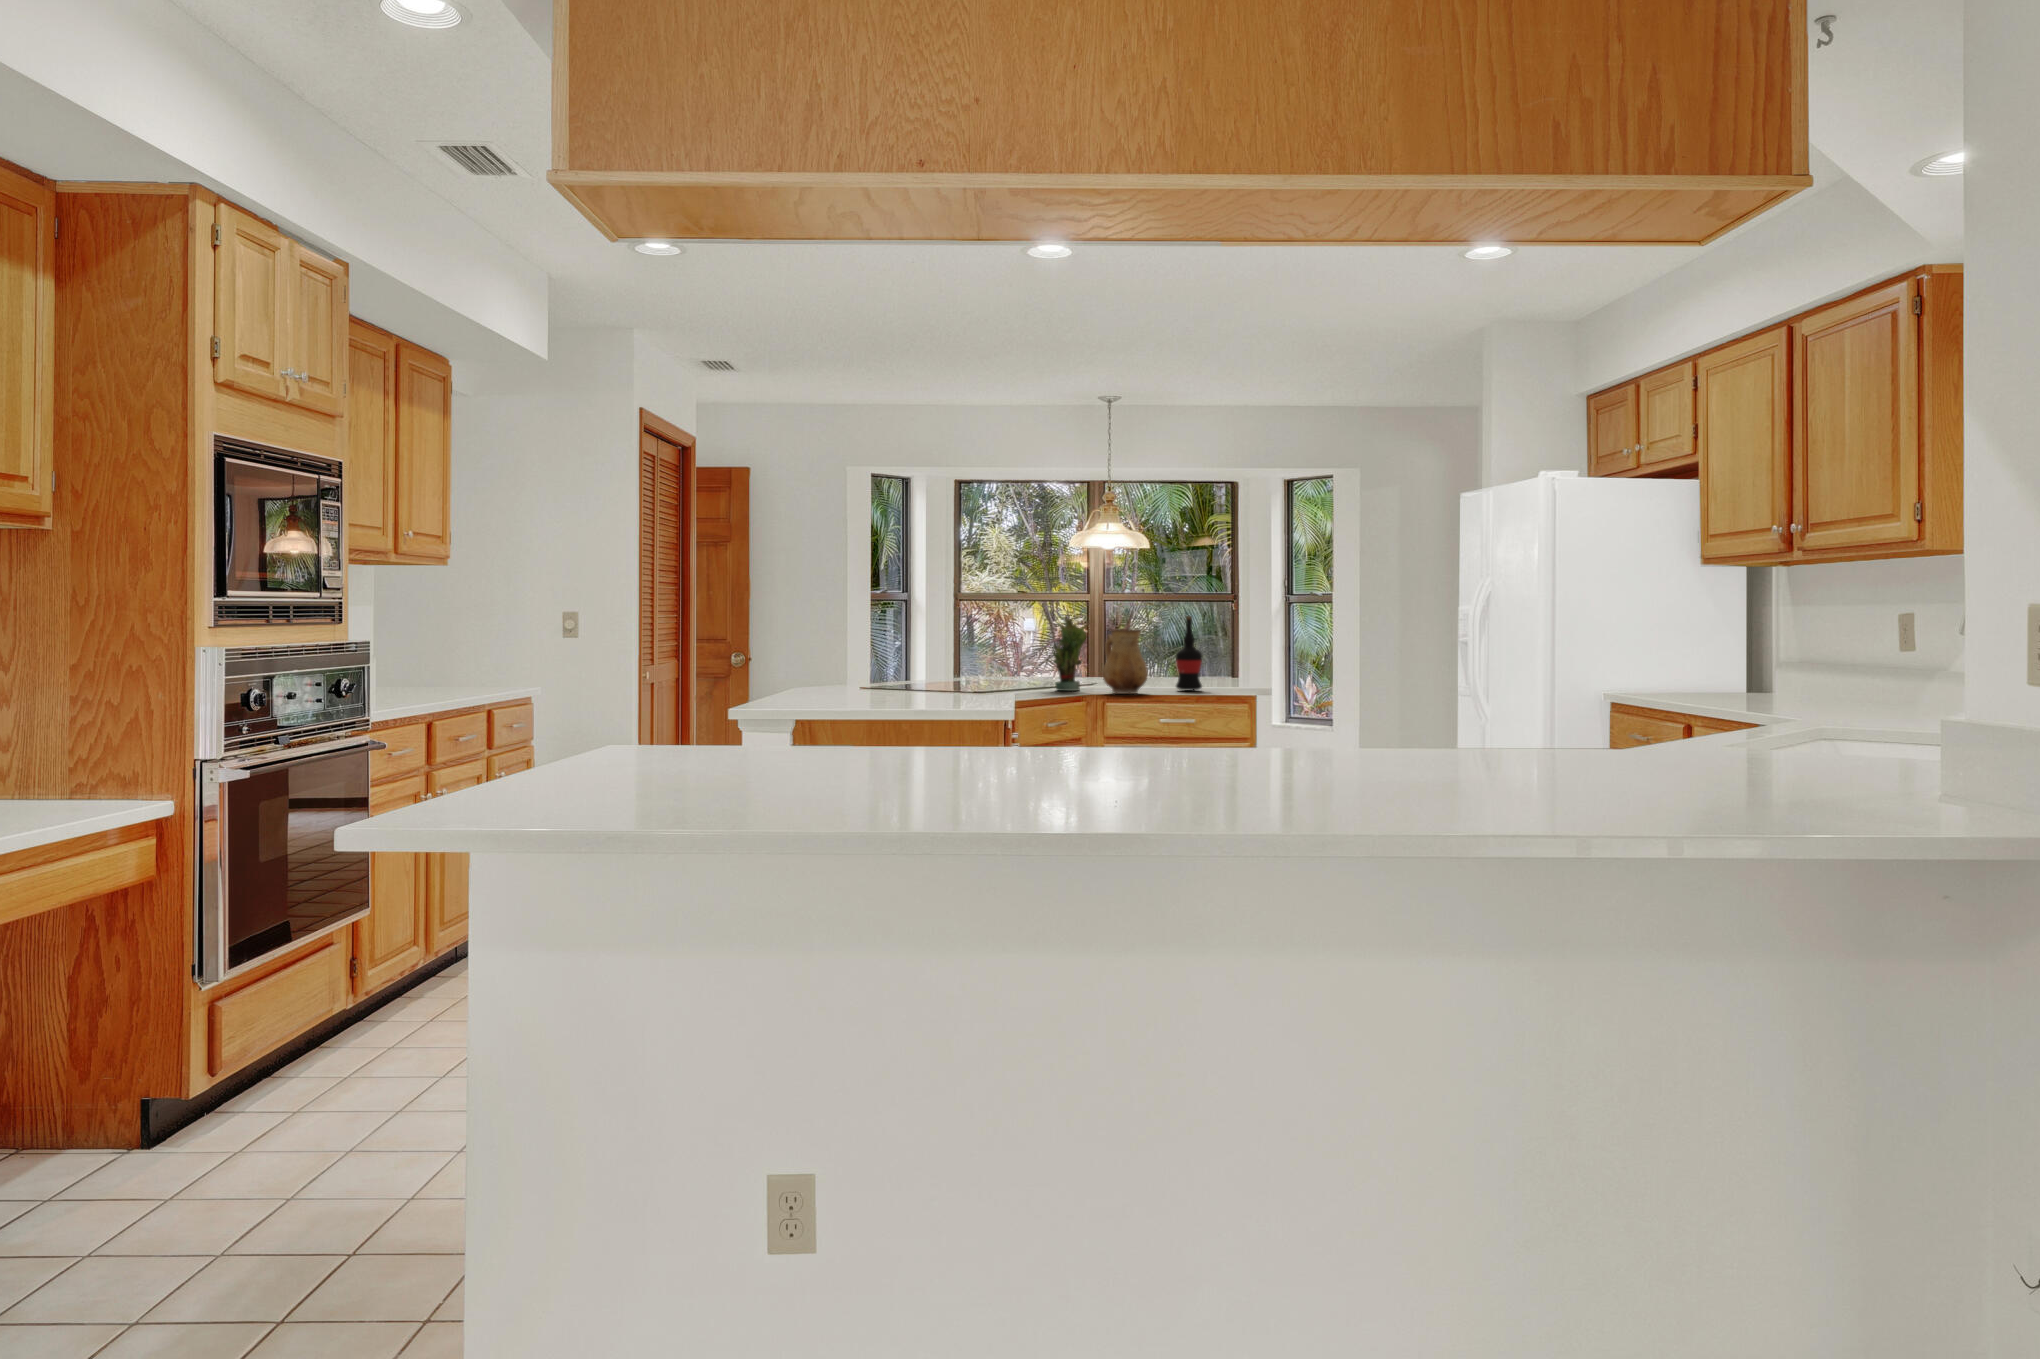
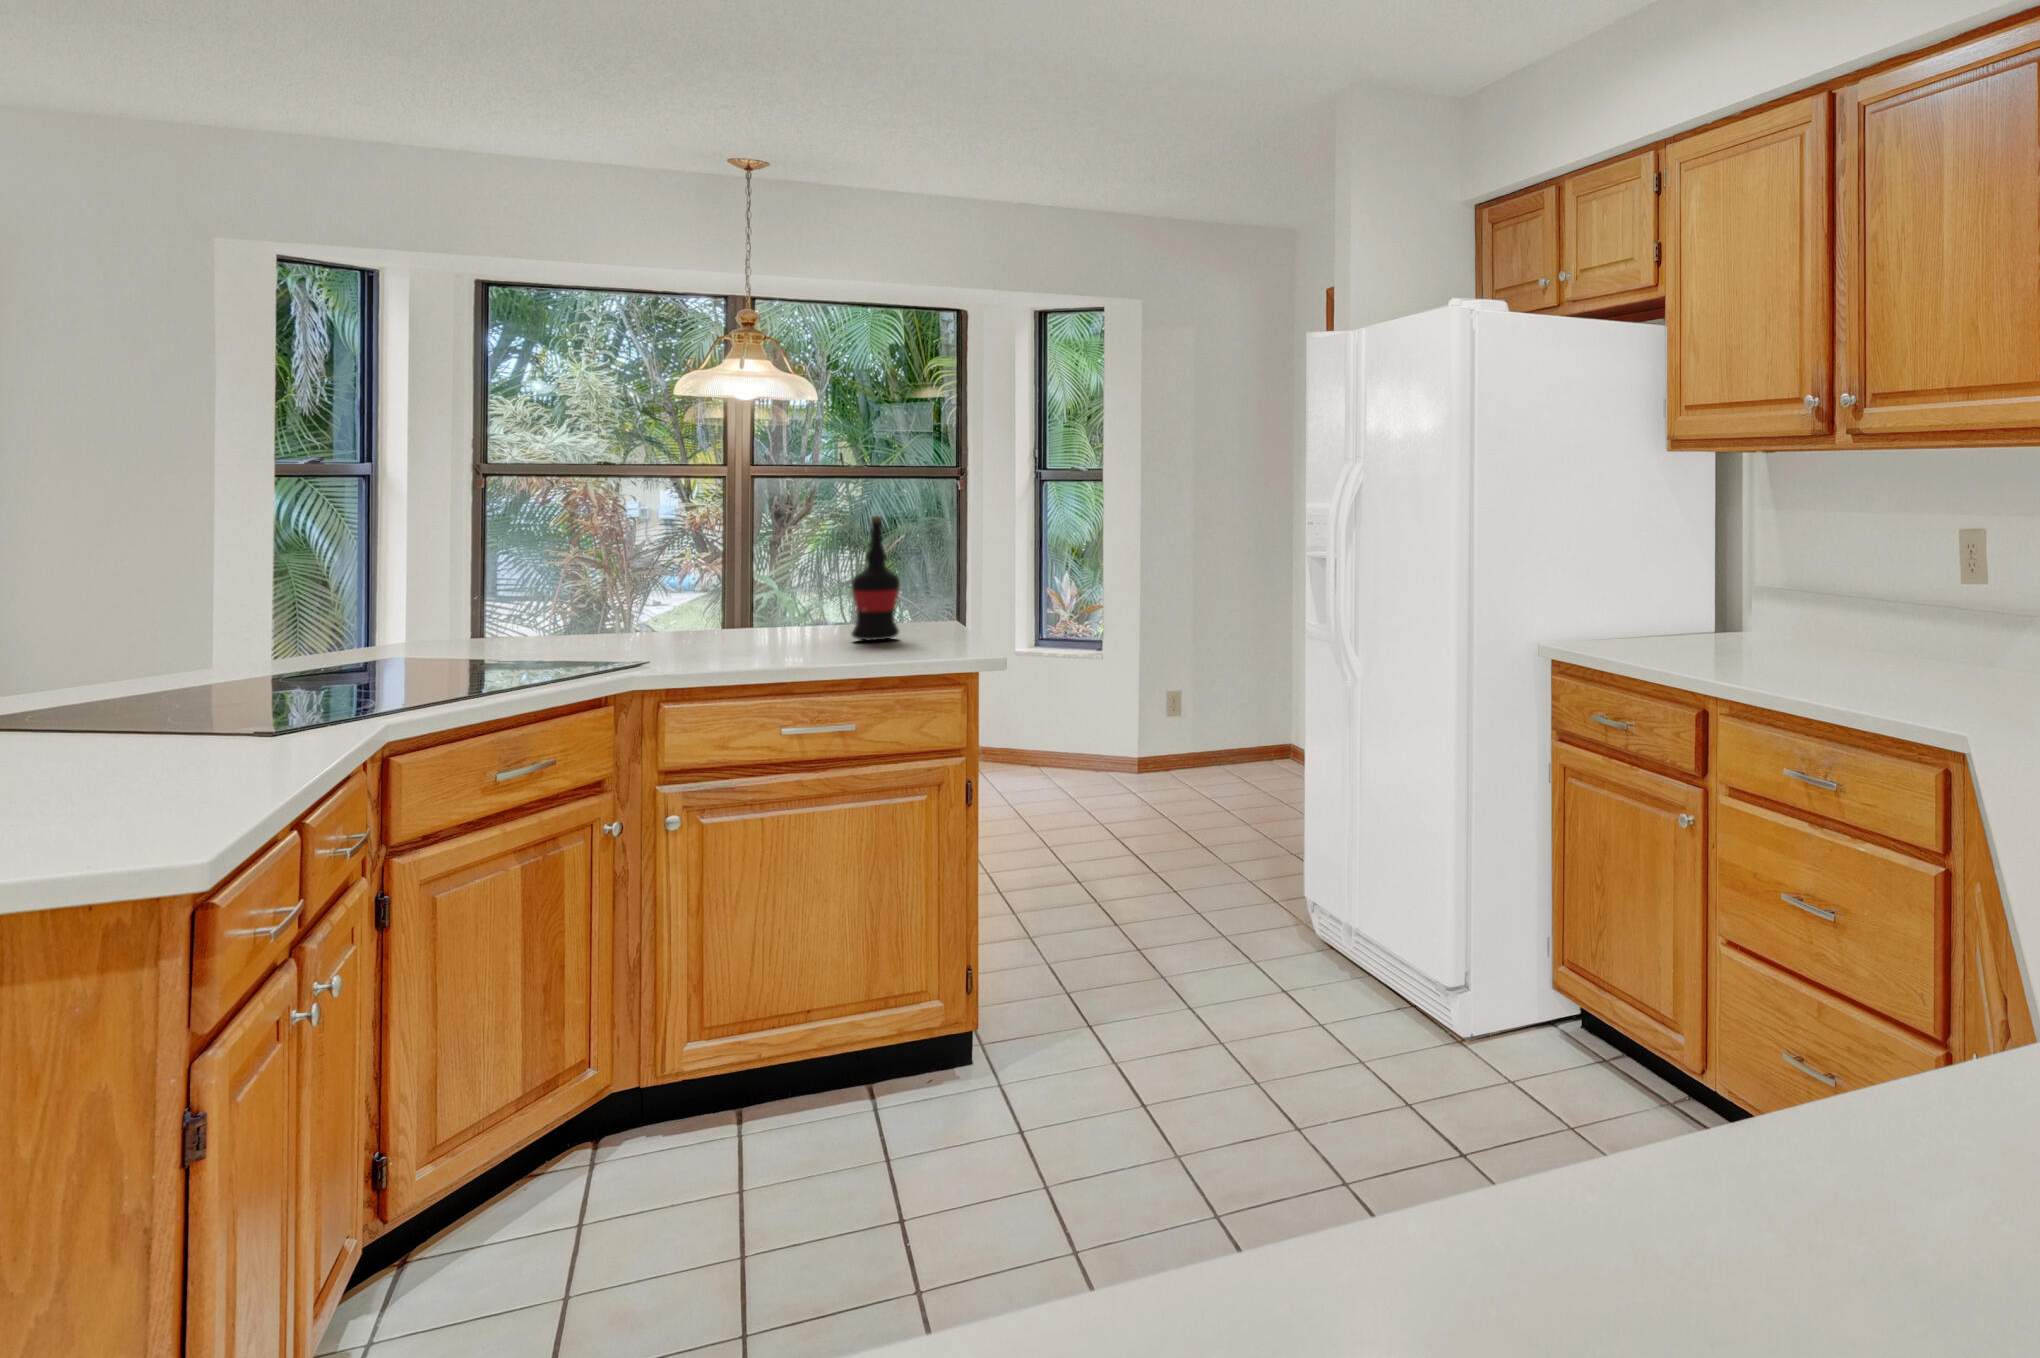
potted plant: present [1045,617,1089,691] -> none [591,522,689,653]
ceramic pitcher: present [1102,629,1148,694] -> none [708,543,797,659]

